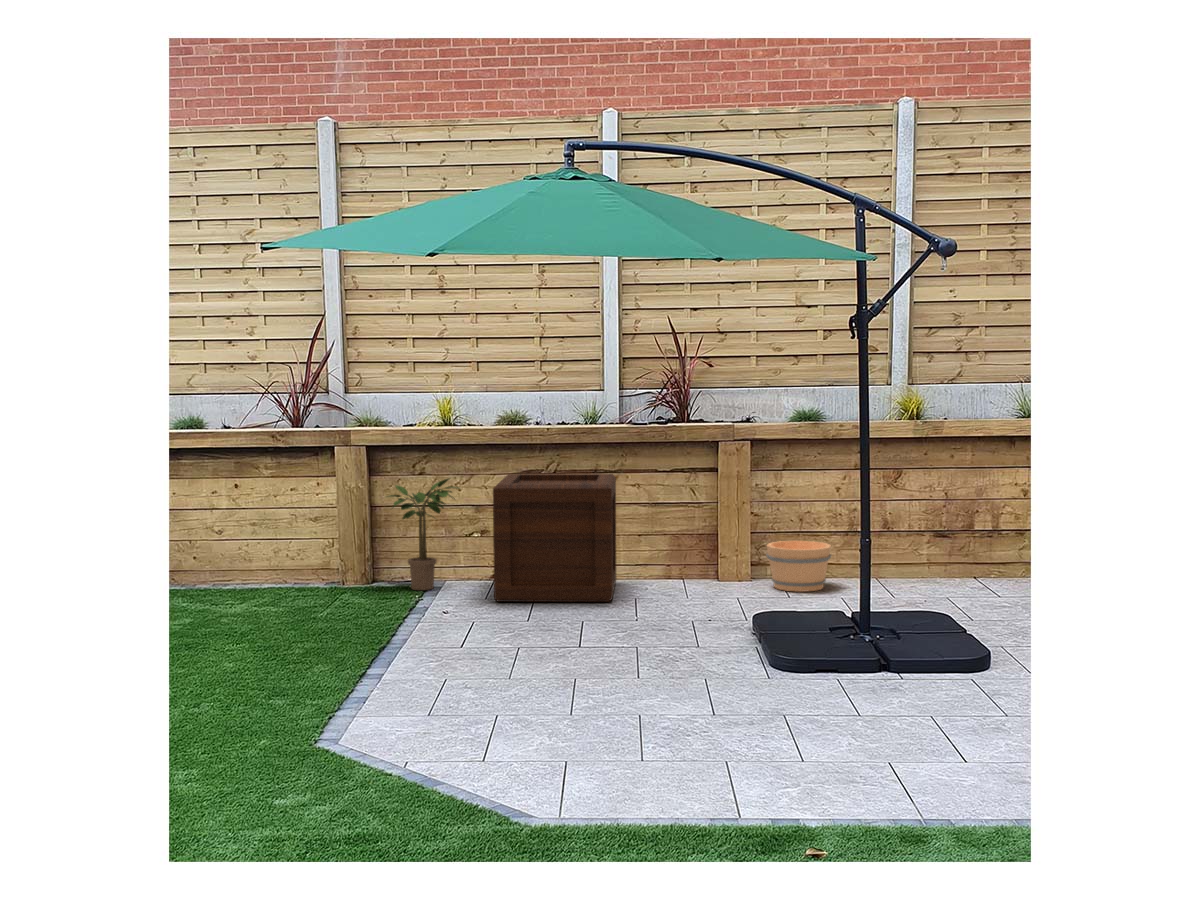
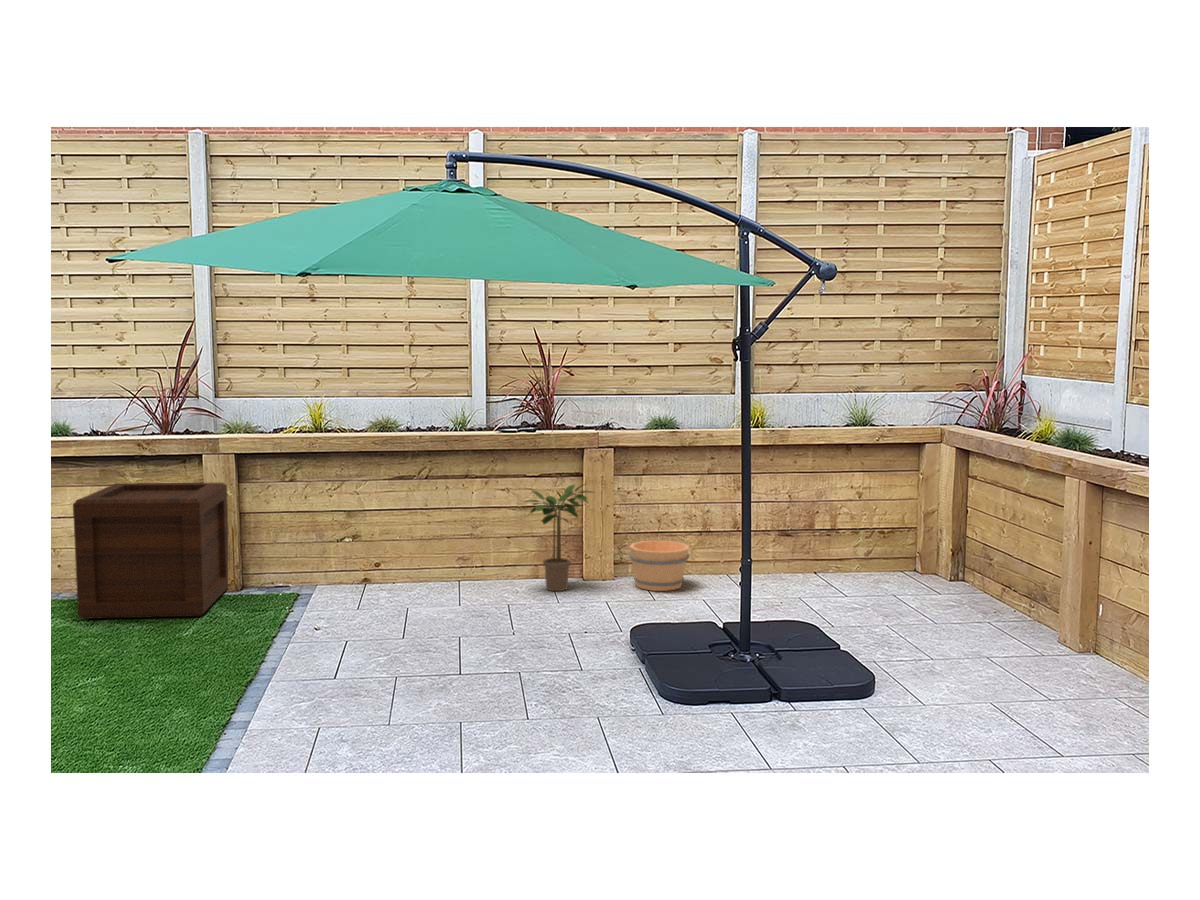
wooden crate: present [493,474,616,602] -> present [73,482,230,619]
potted plant: present [389,478,459,590] -> present [525,485,592,591]

